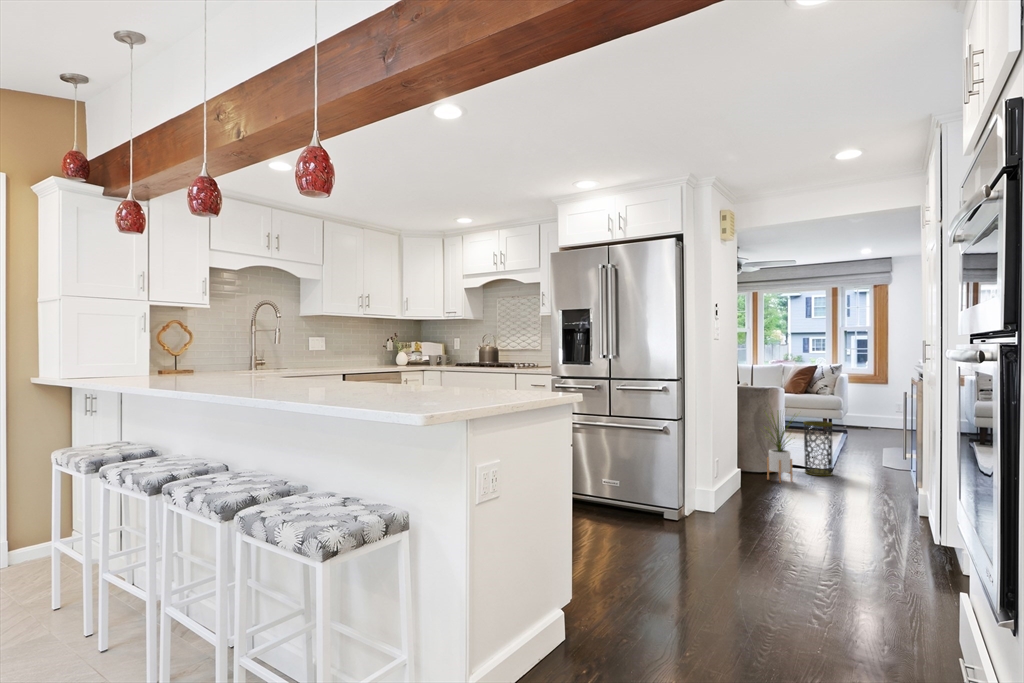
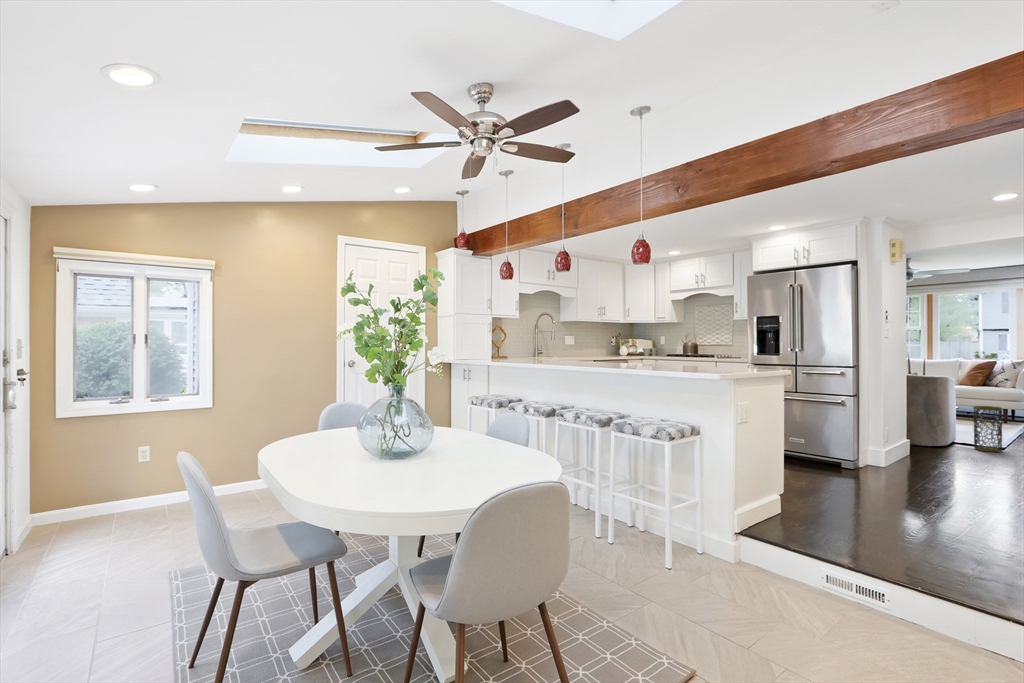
house plant: present [767,411,792,483] -> none [926,389,971,454]

